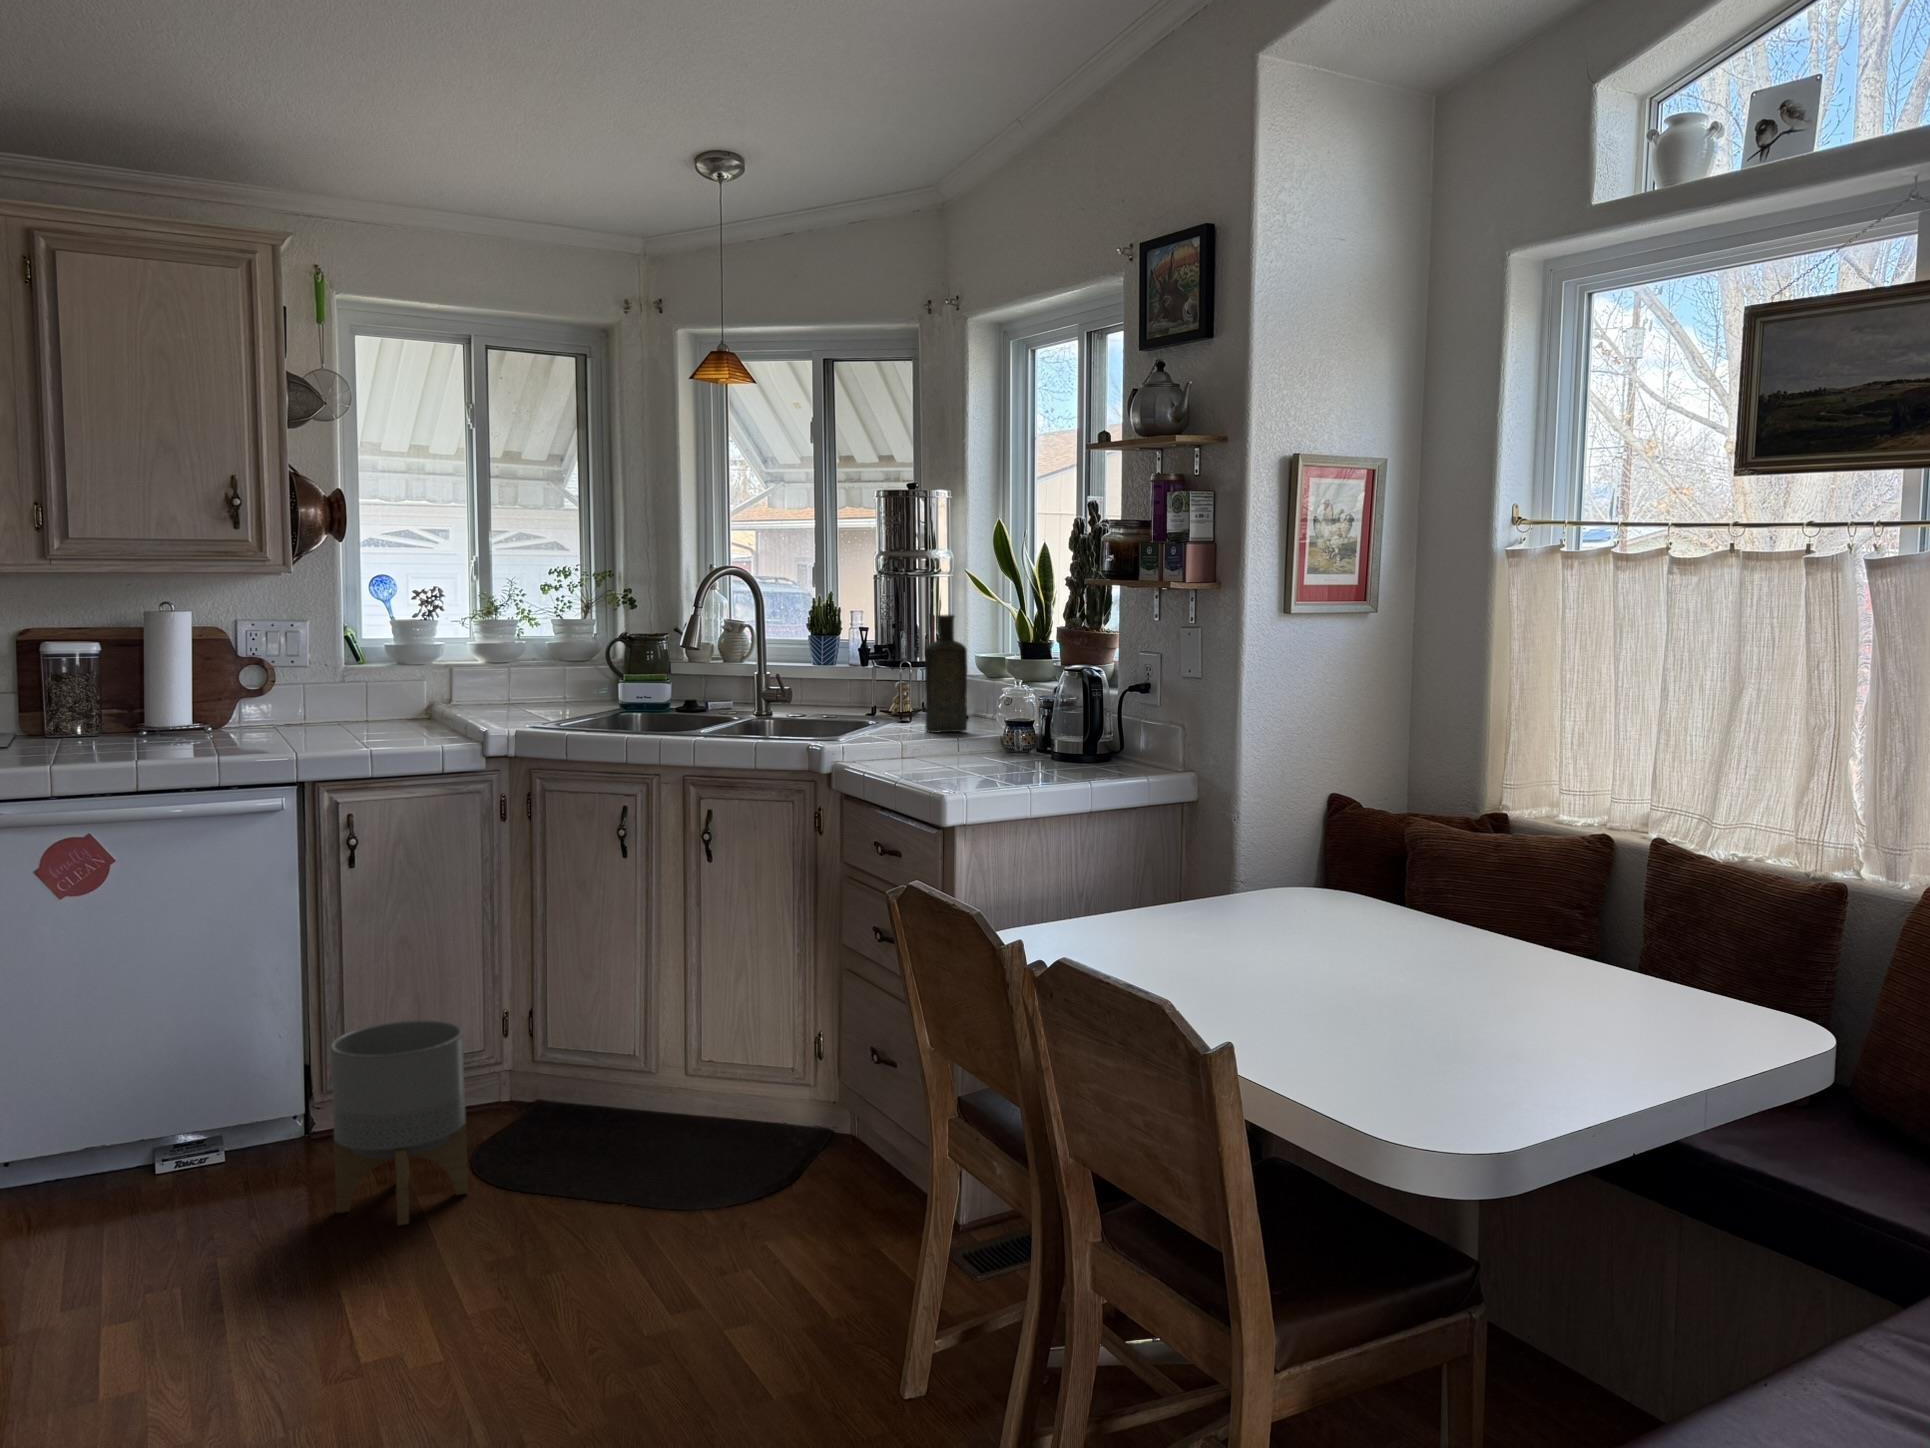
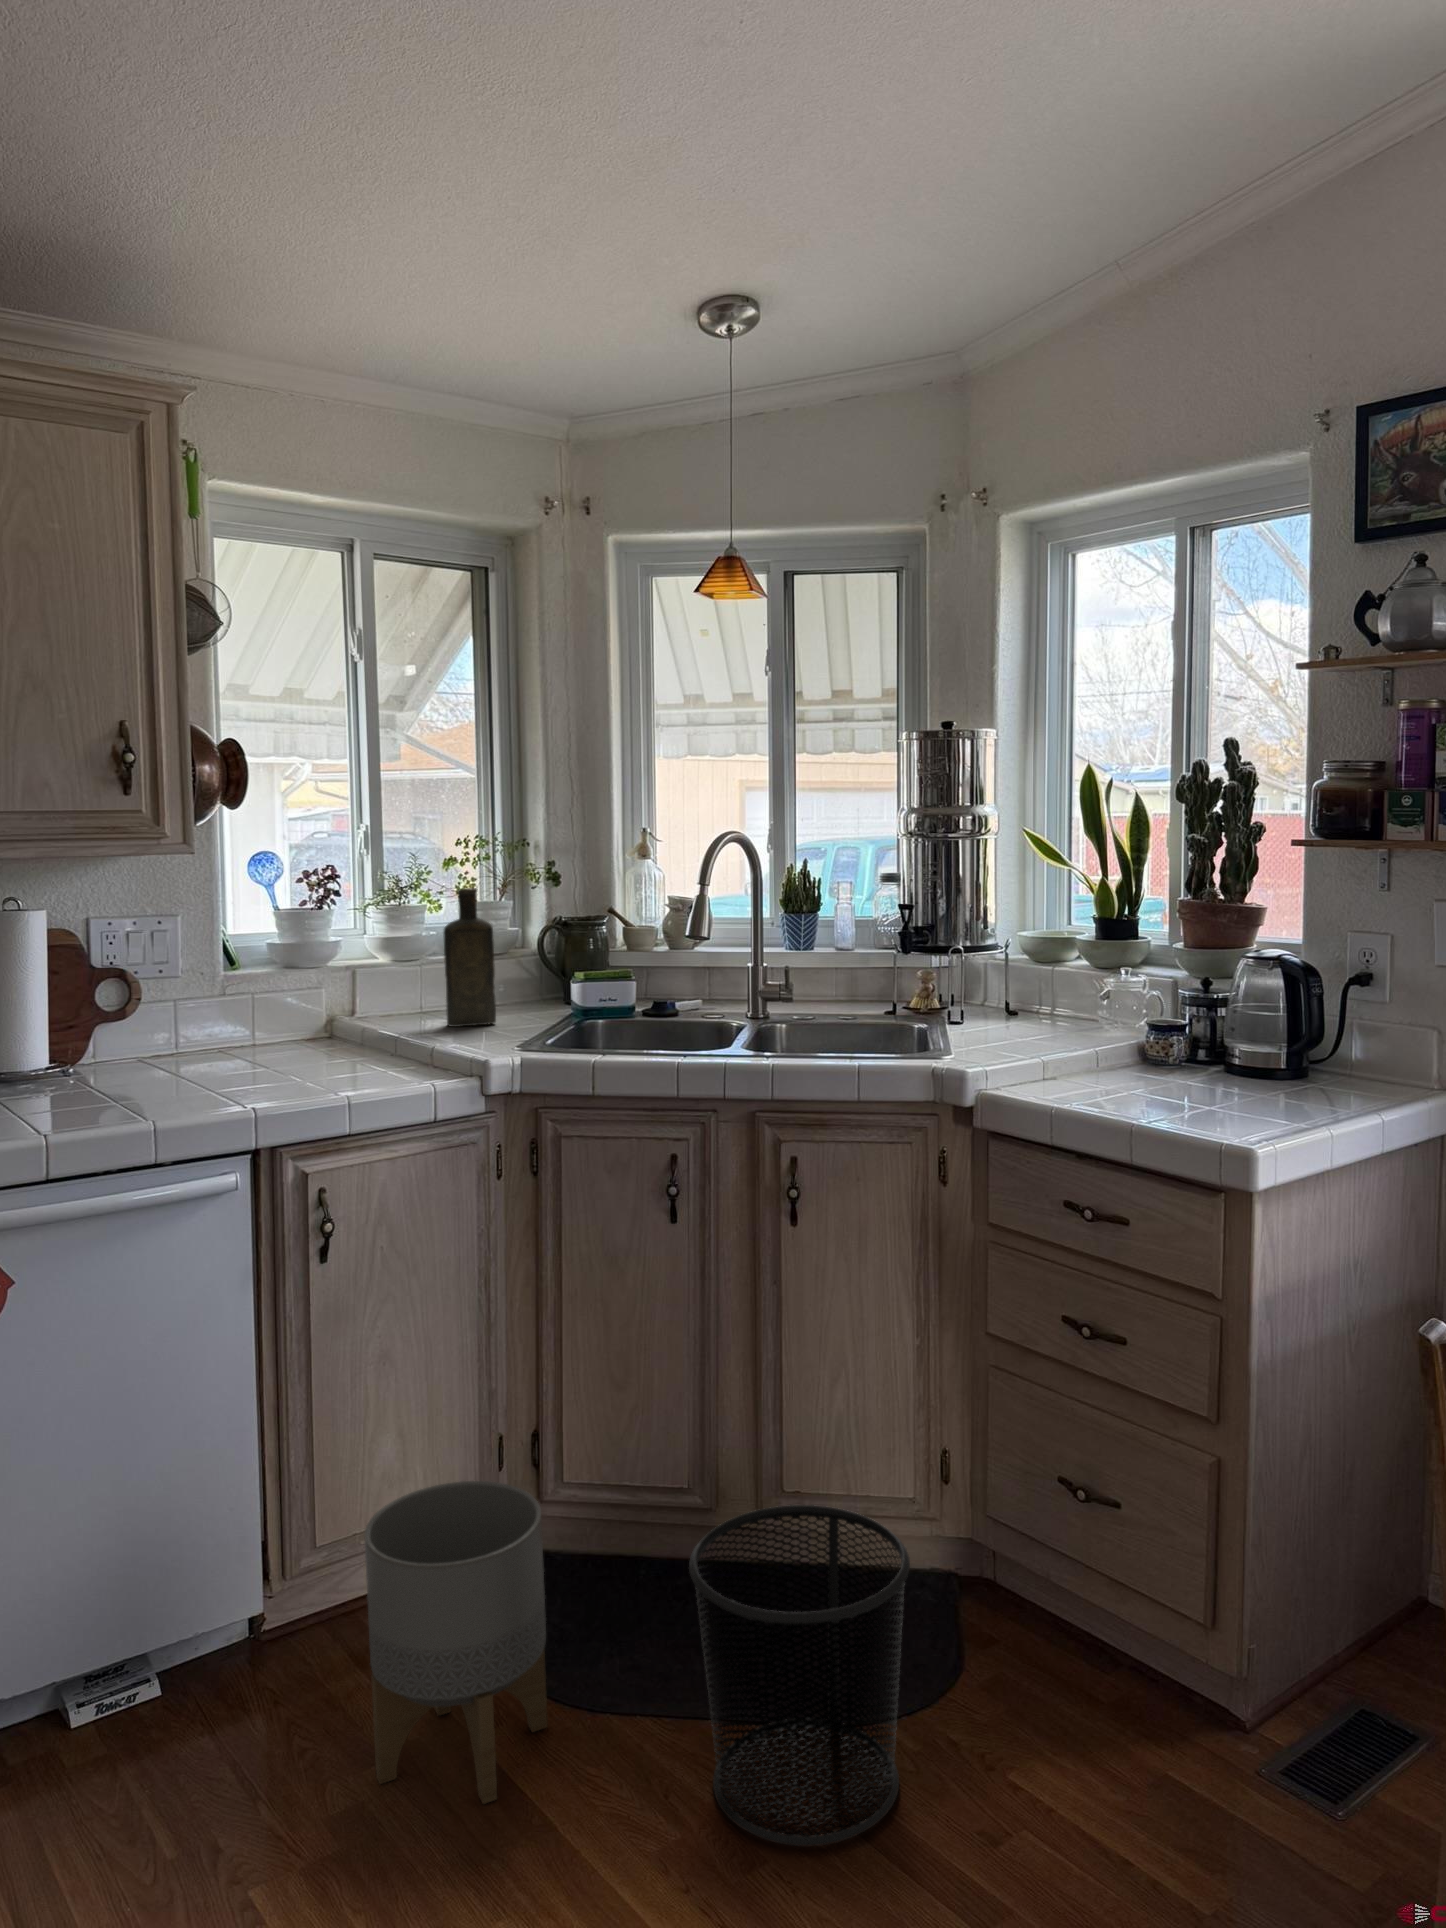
bottle: present [925,615,967,733] -> present [444,888,496,1027]
waste bin: none [535,1044,696,1256] -> present [689,1505,910,1846]

